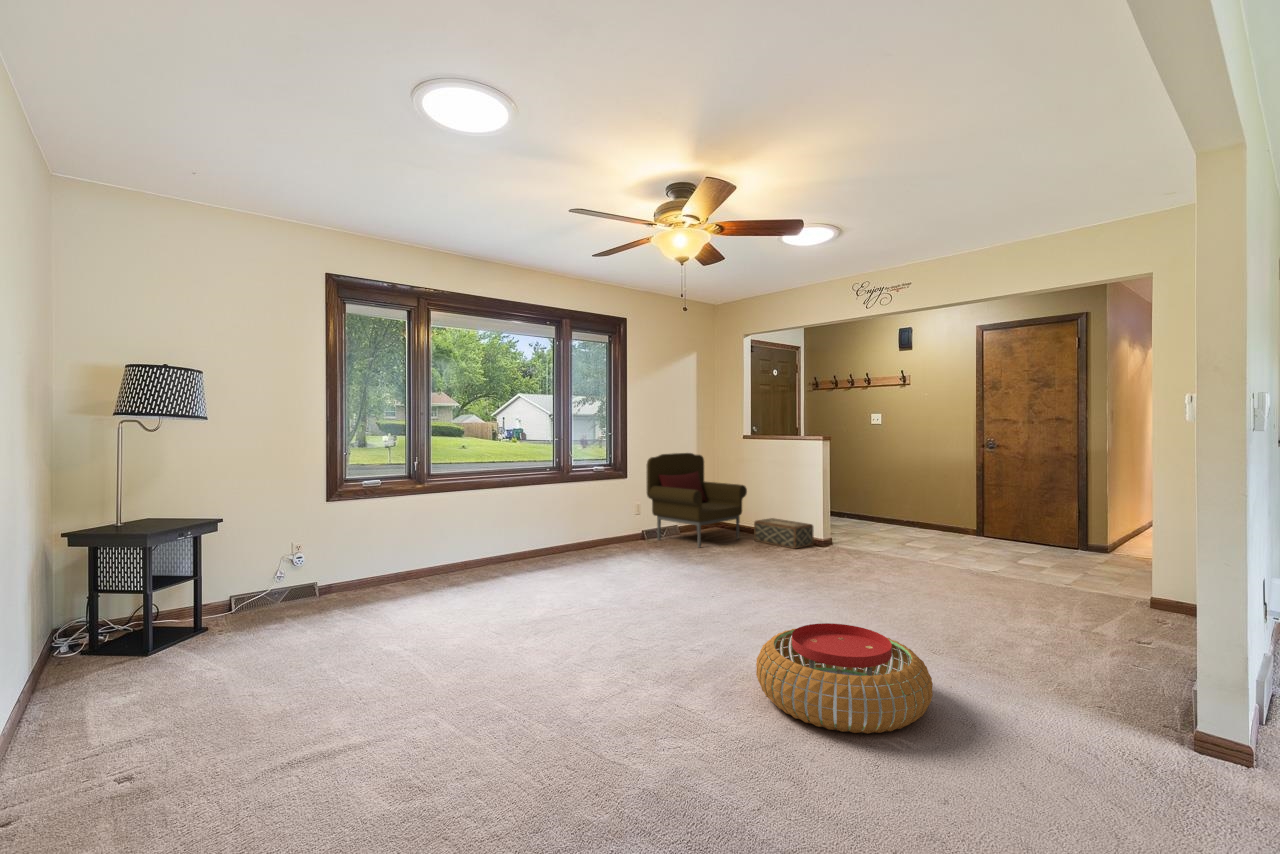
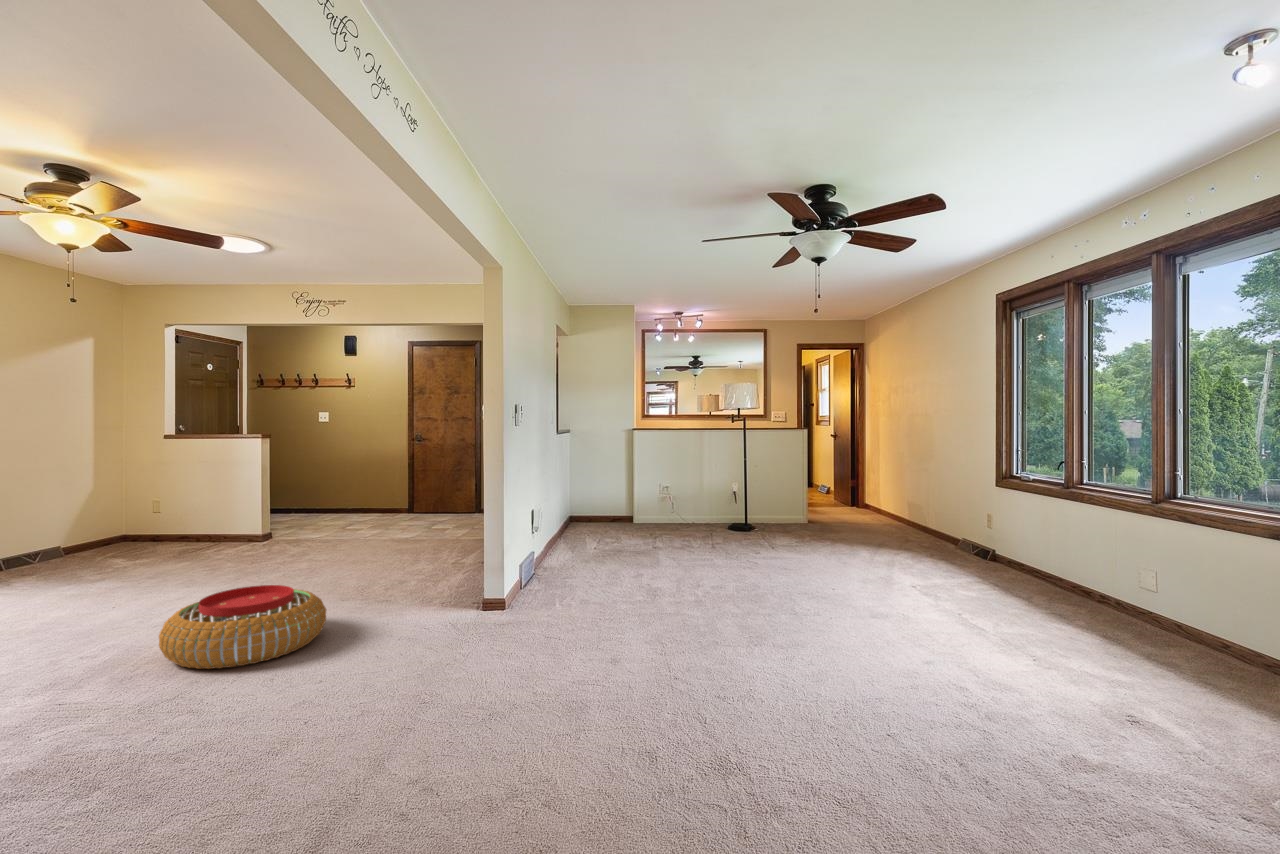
armchair: present [647,453,747,547] -> none [13,454,170,560]
woven basket: present [754,518,814,549] -> none [179,518,250,545]

